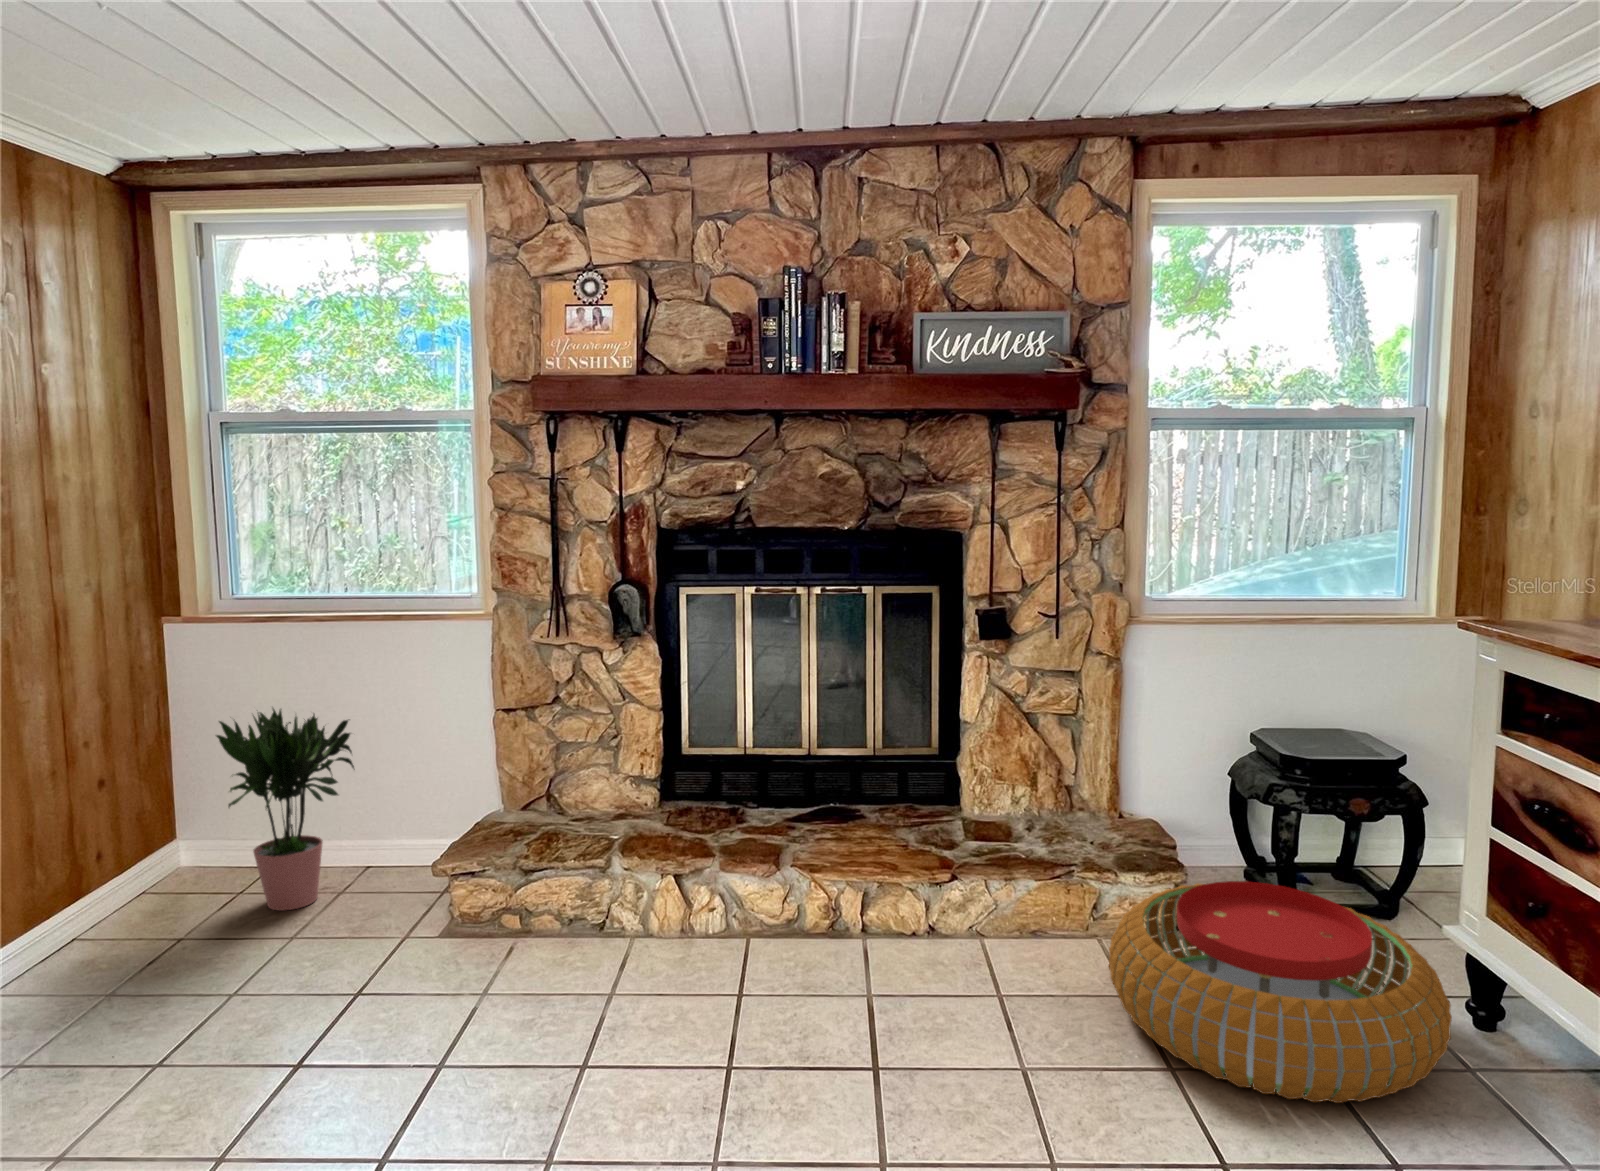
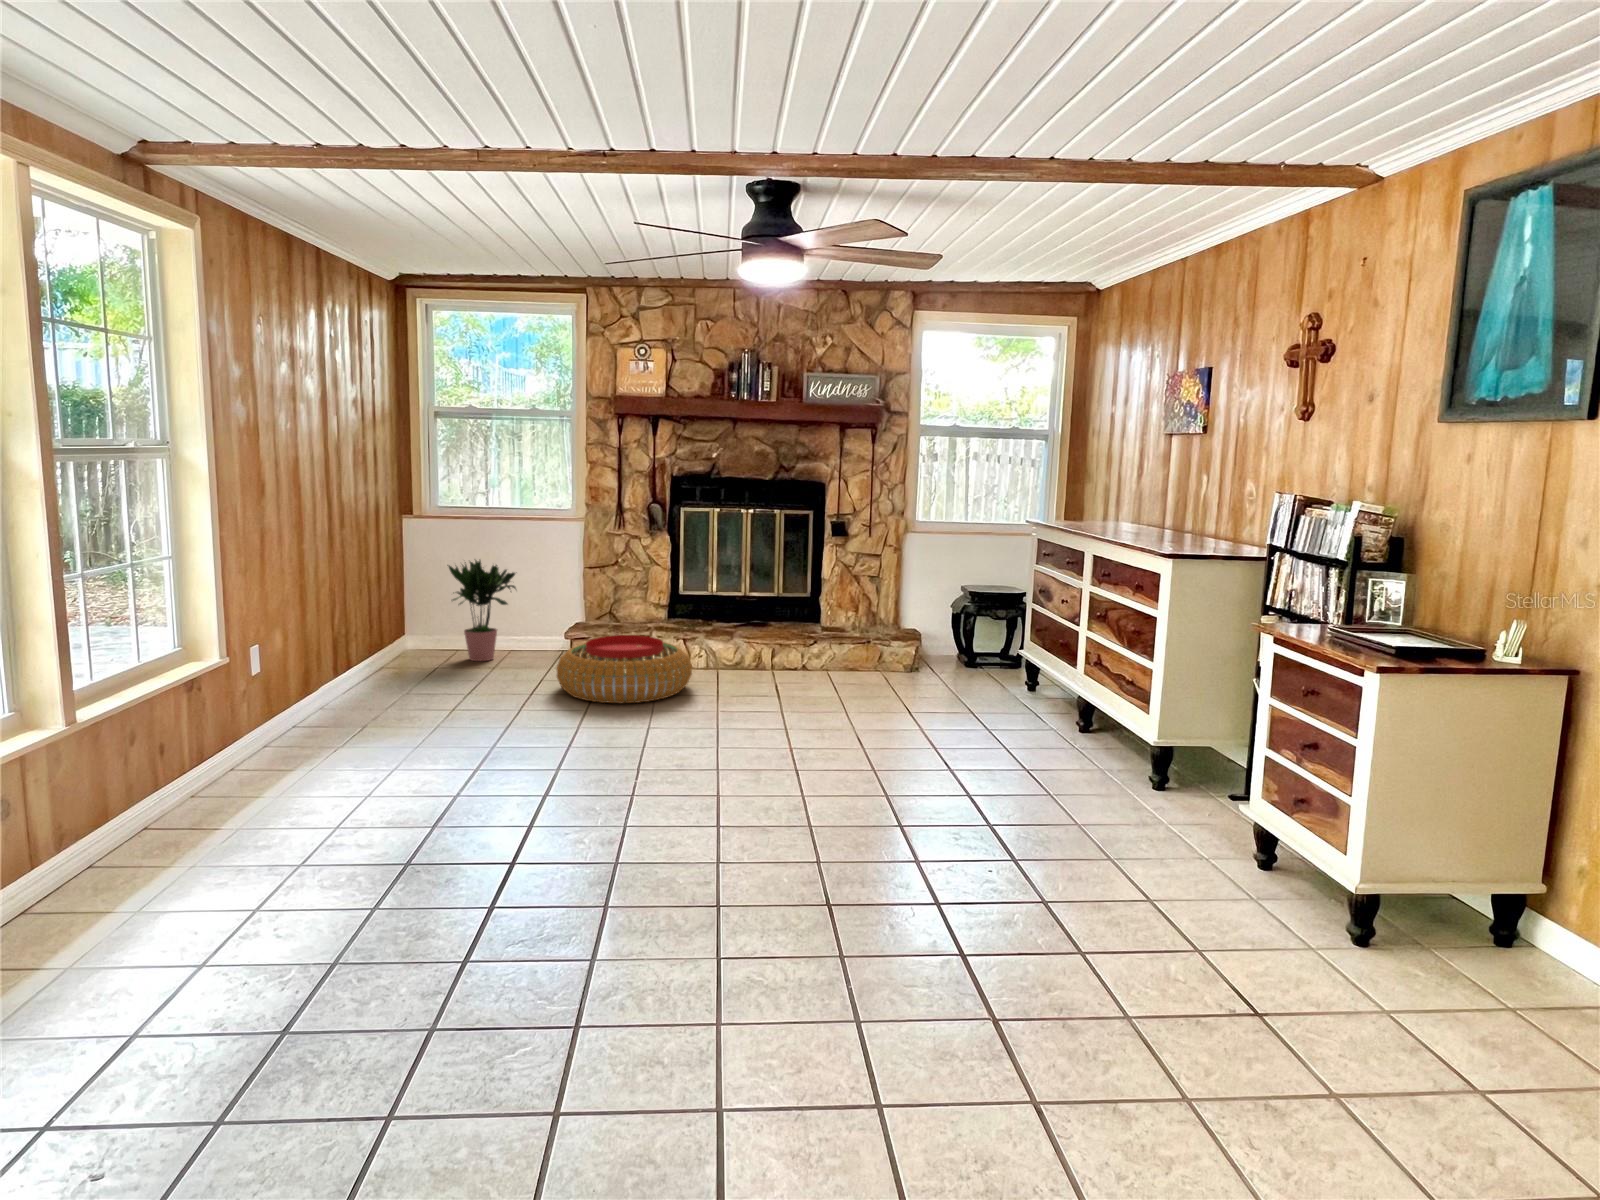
pouf: present [1109,881,1452,1103] -> present [557,635,692,703]

